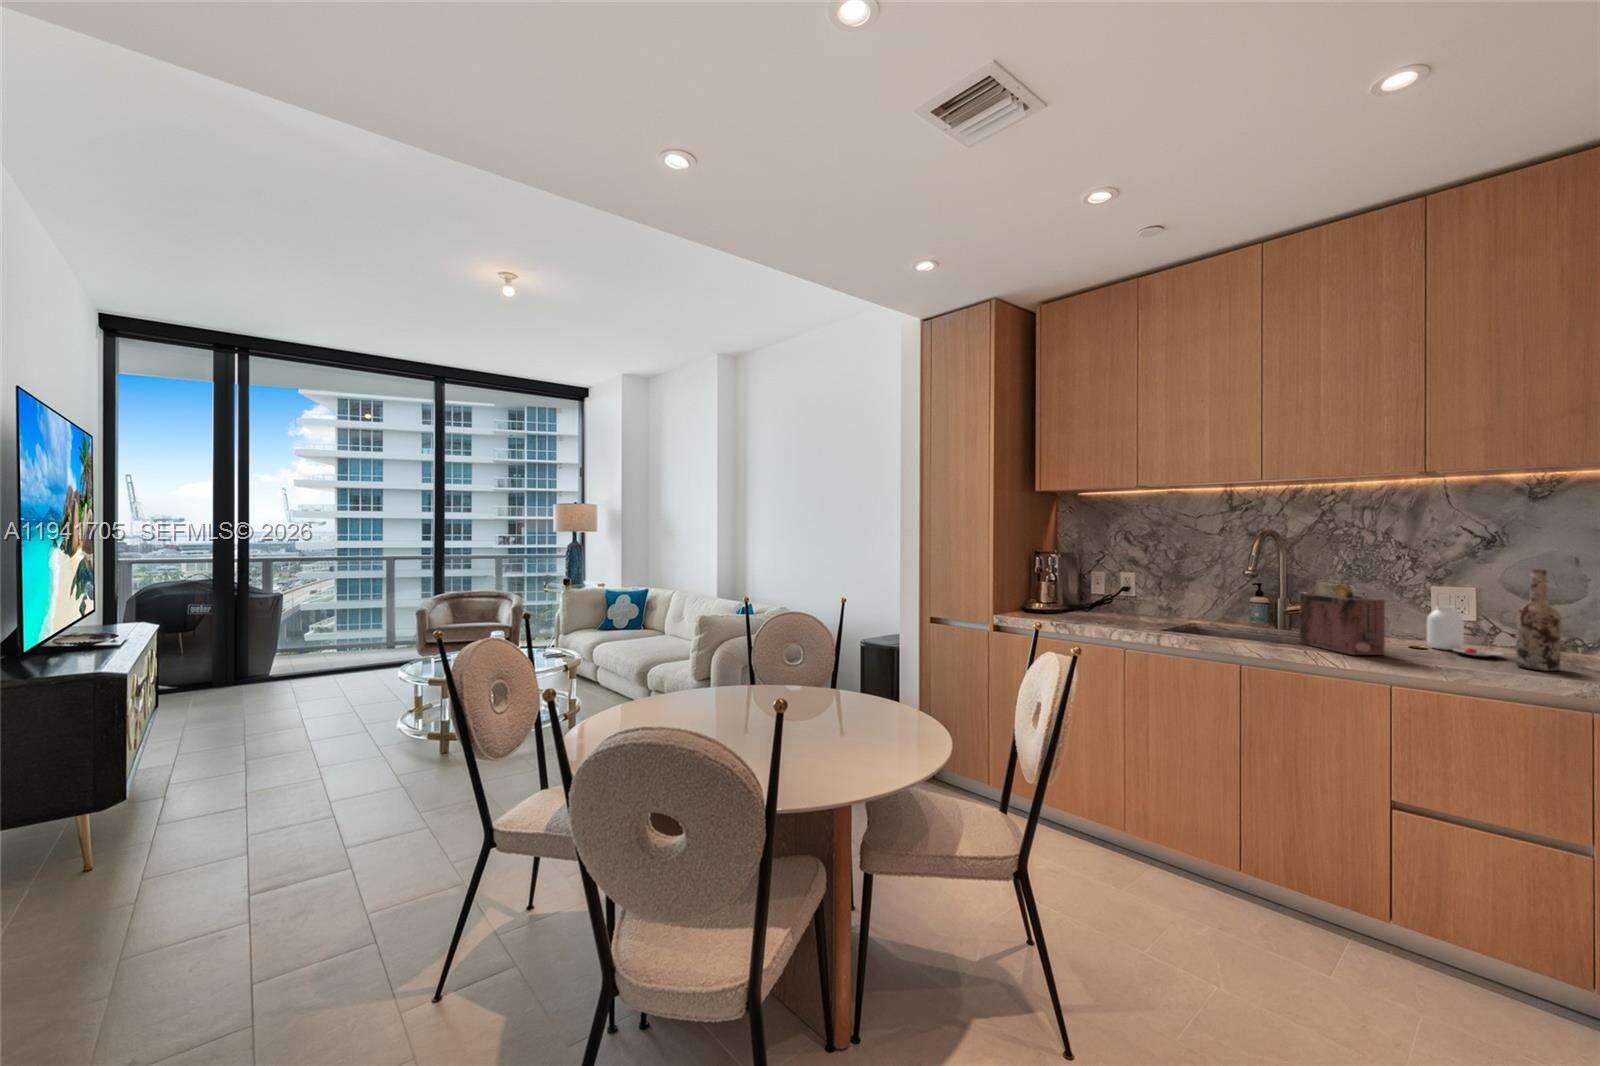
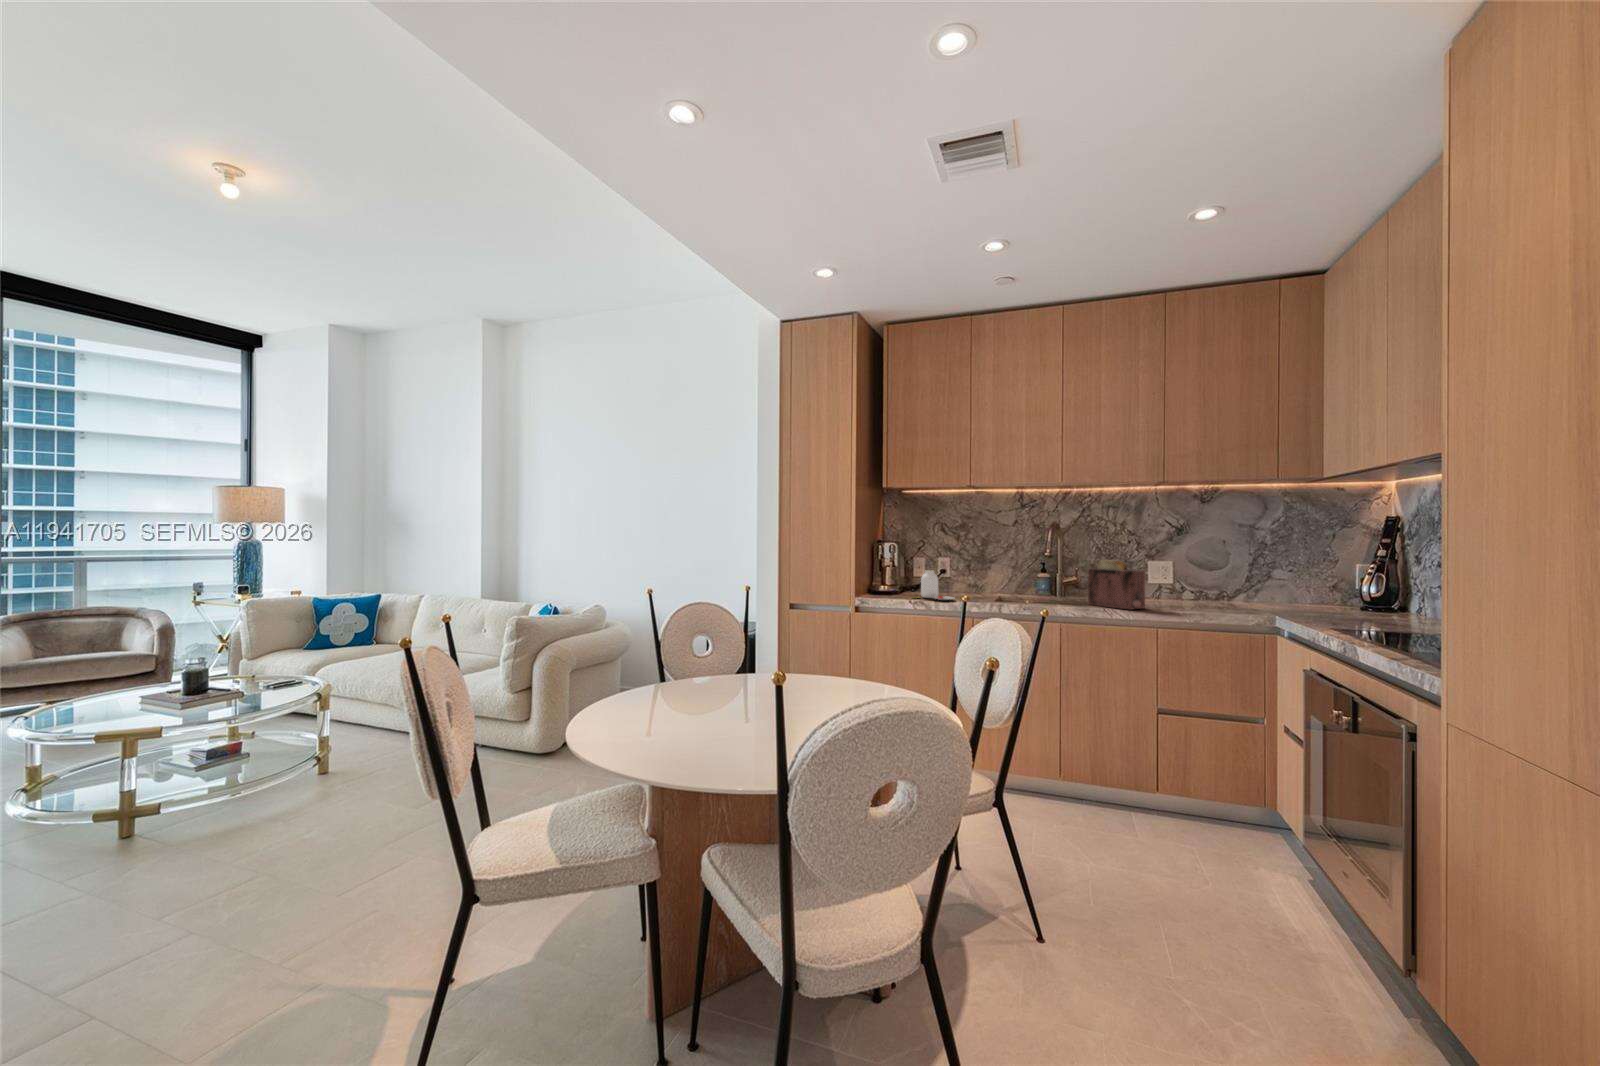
wine bottle: present [1516,570,1561,671] -> none [1212,548,1235,611]
jar: present [1420,606,1502,656] -> present [921,570,953,600]

